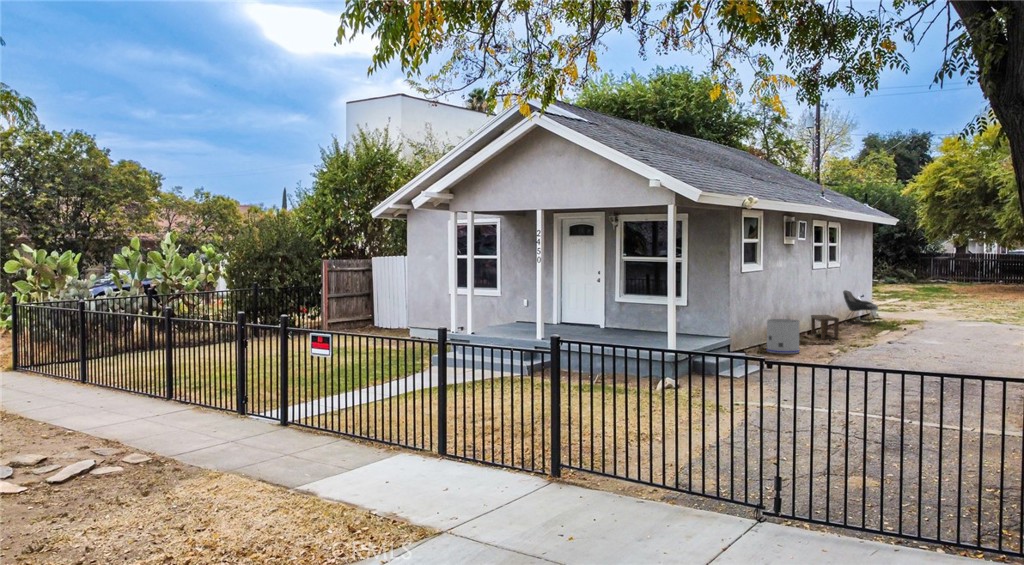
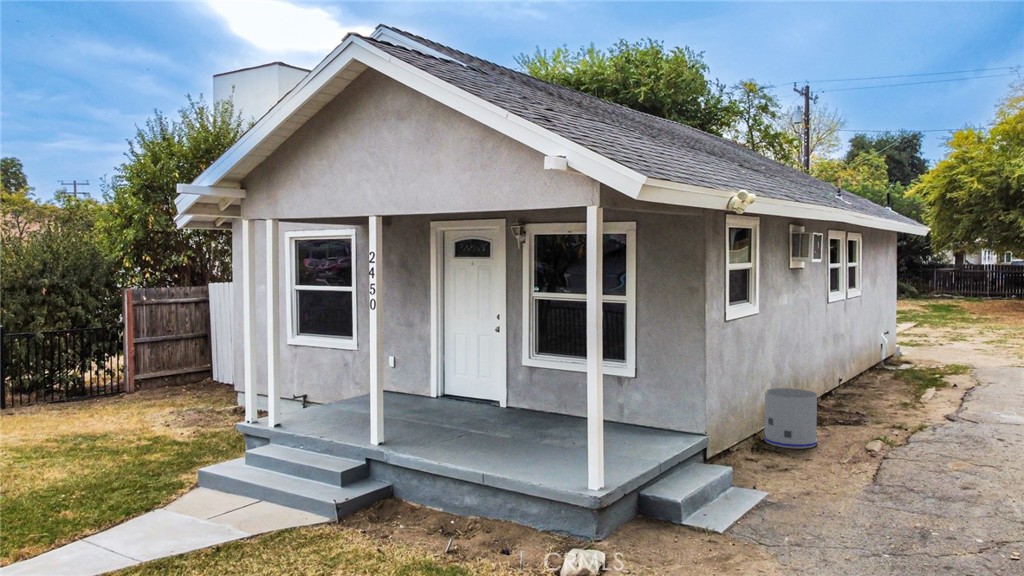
lounge chair: present [843,290,878,325] -> none [862,325,910,376]
bench: present [811,315,839,339] -> none [824,368,868,408]

